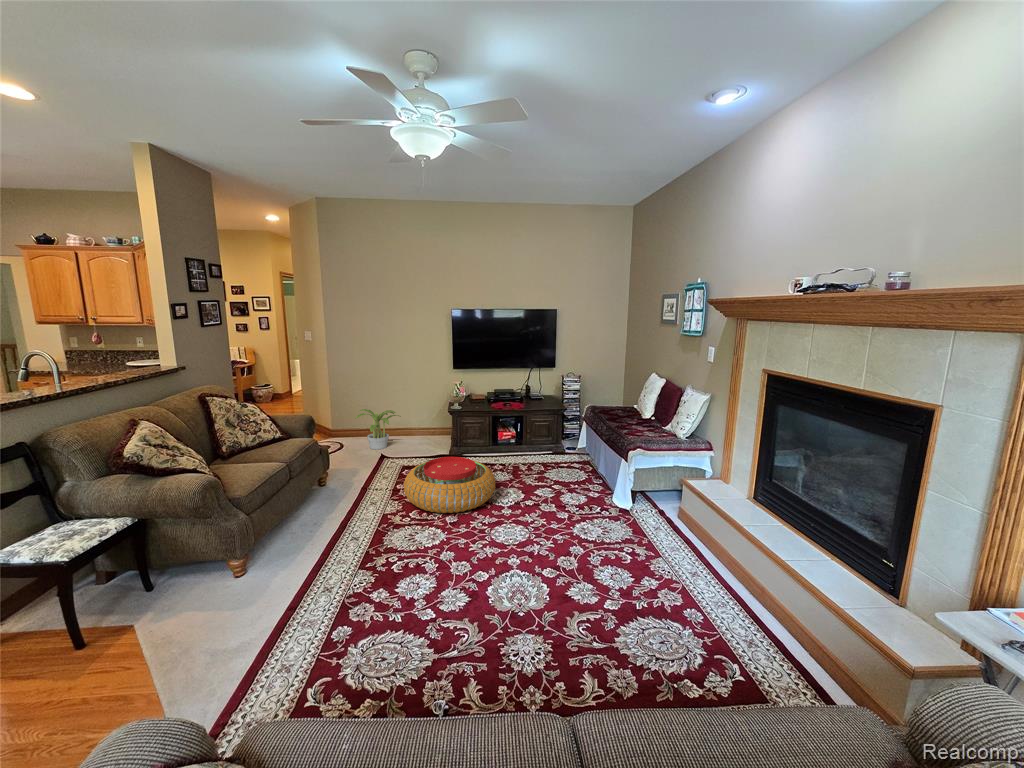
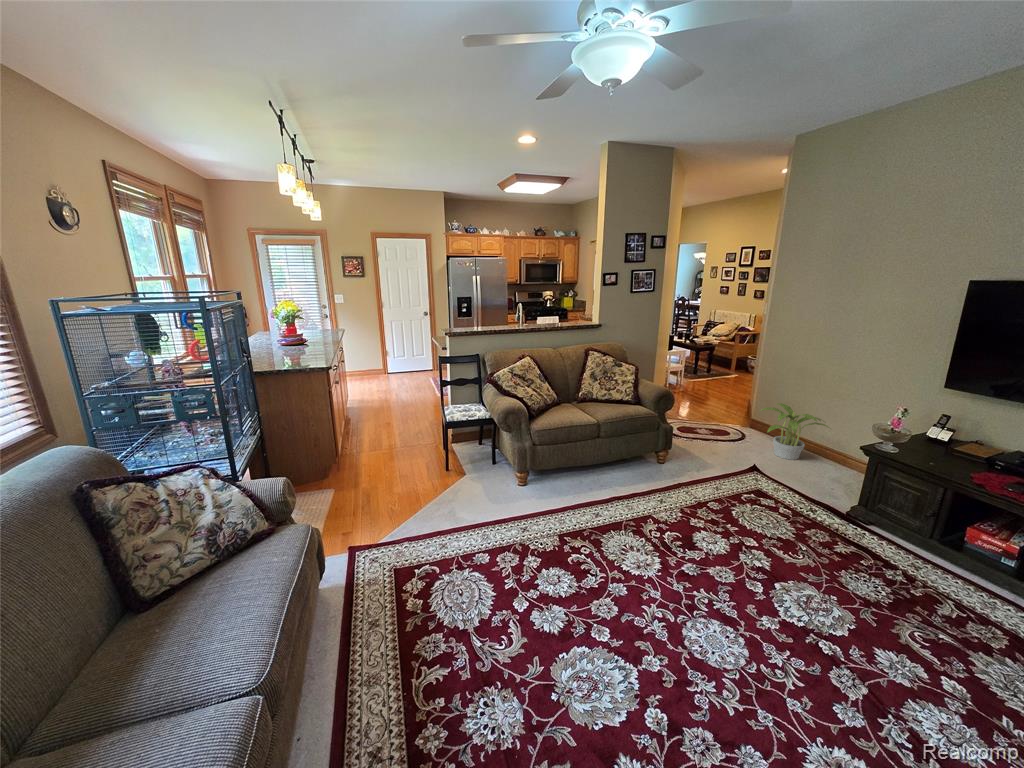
pouf: present [404,457,495,513] -> none [682,489,832,590]

